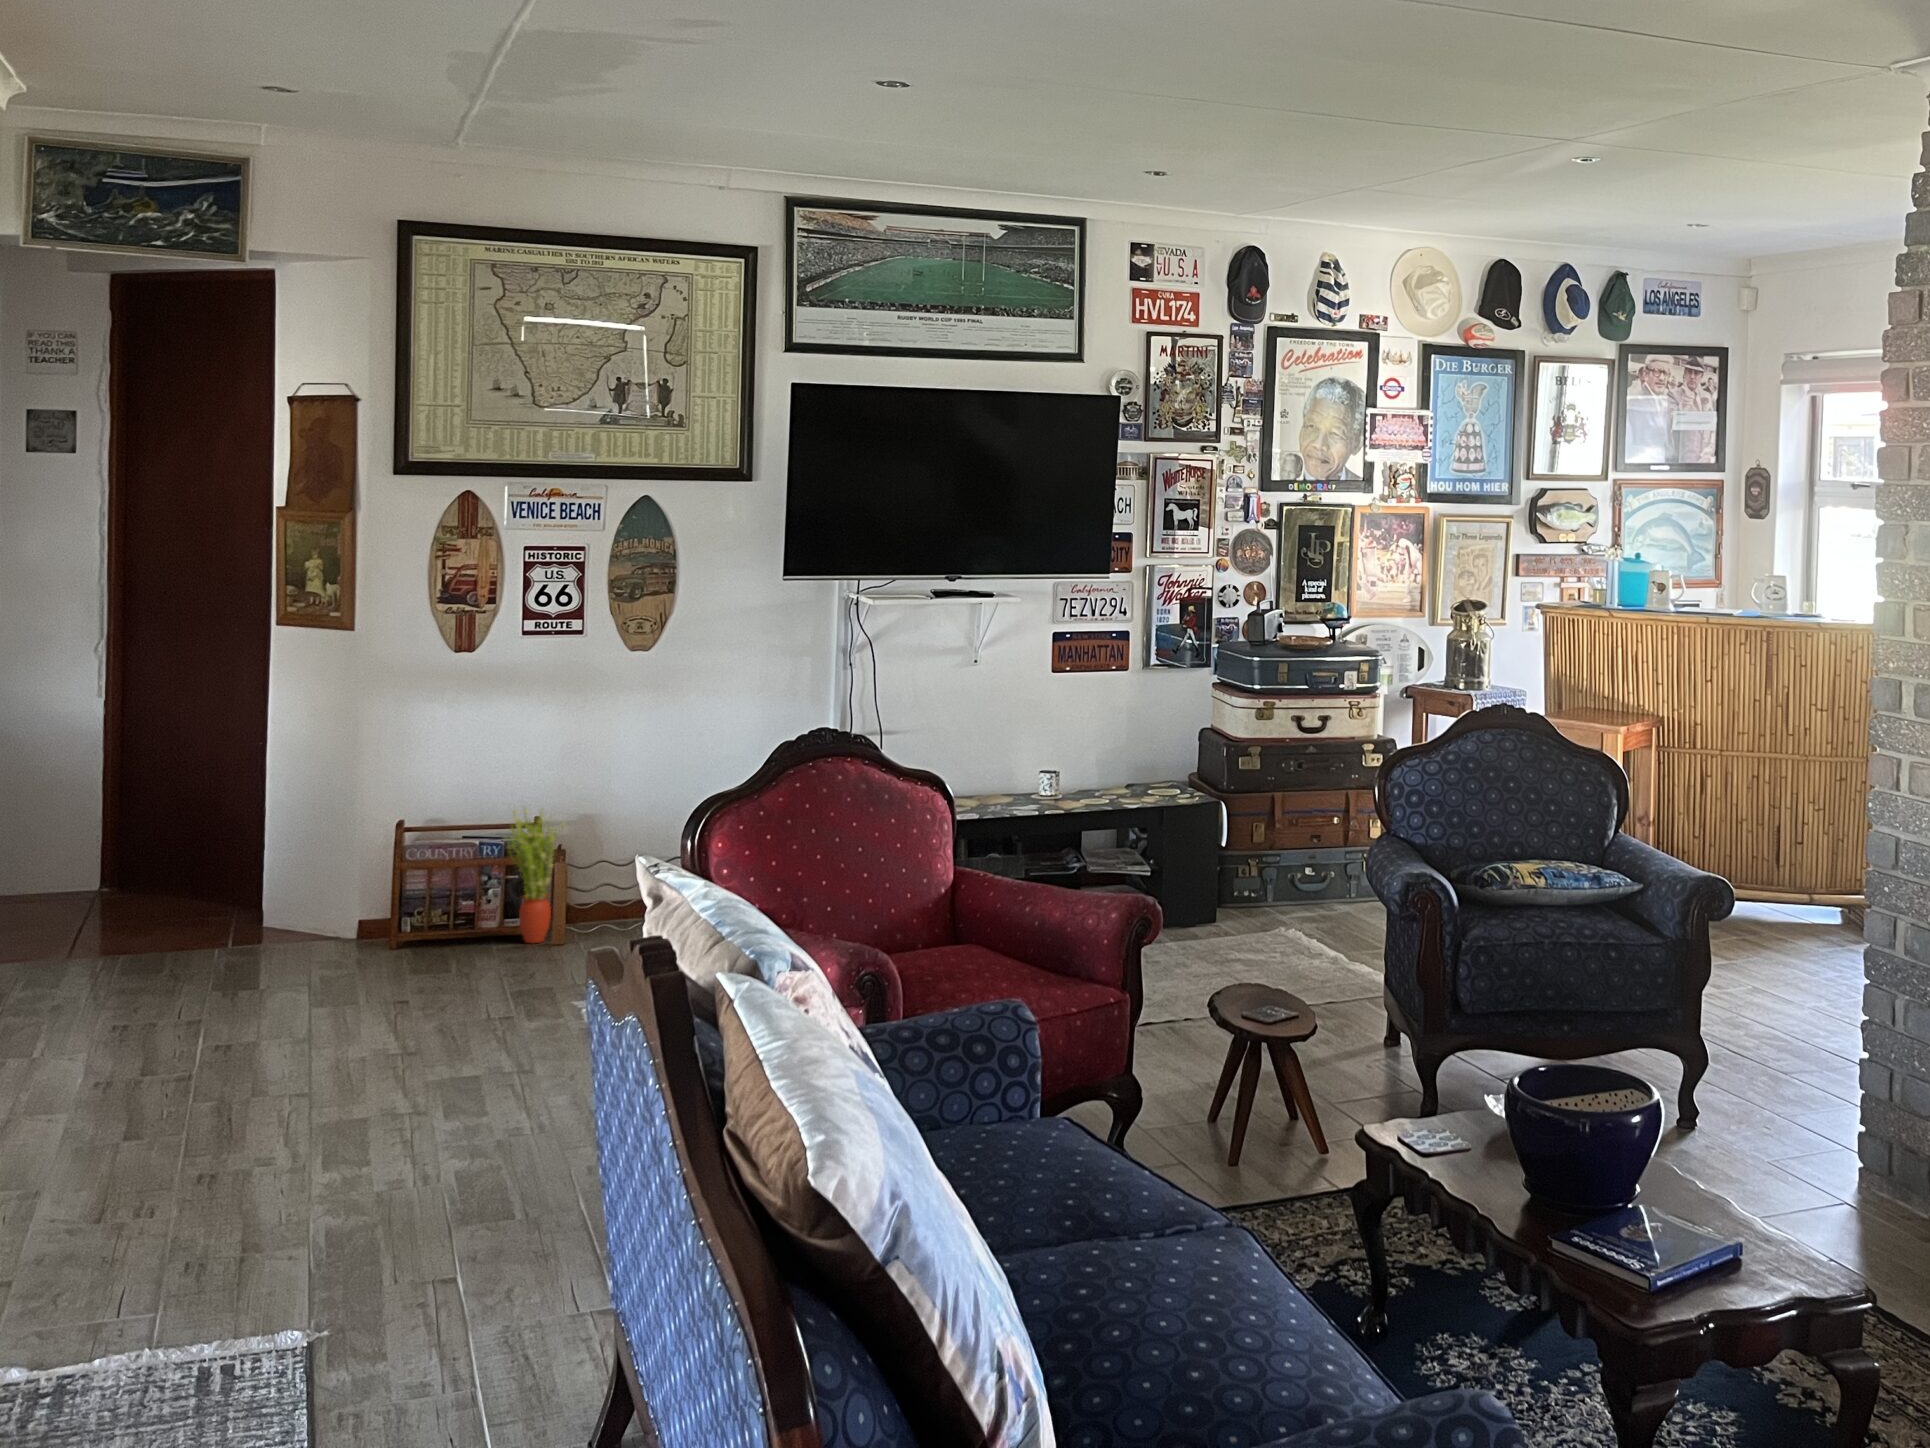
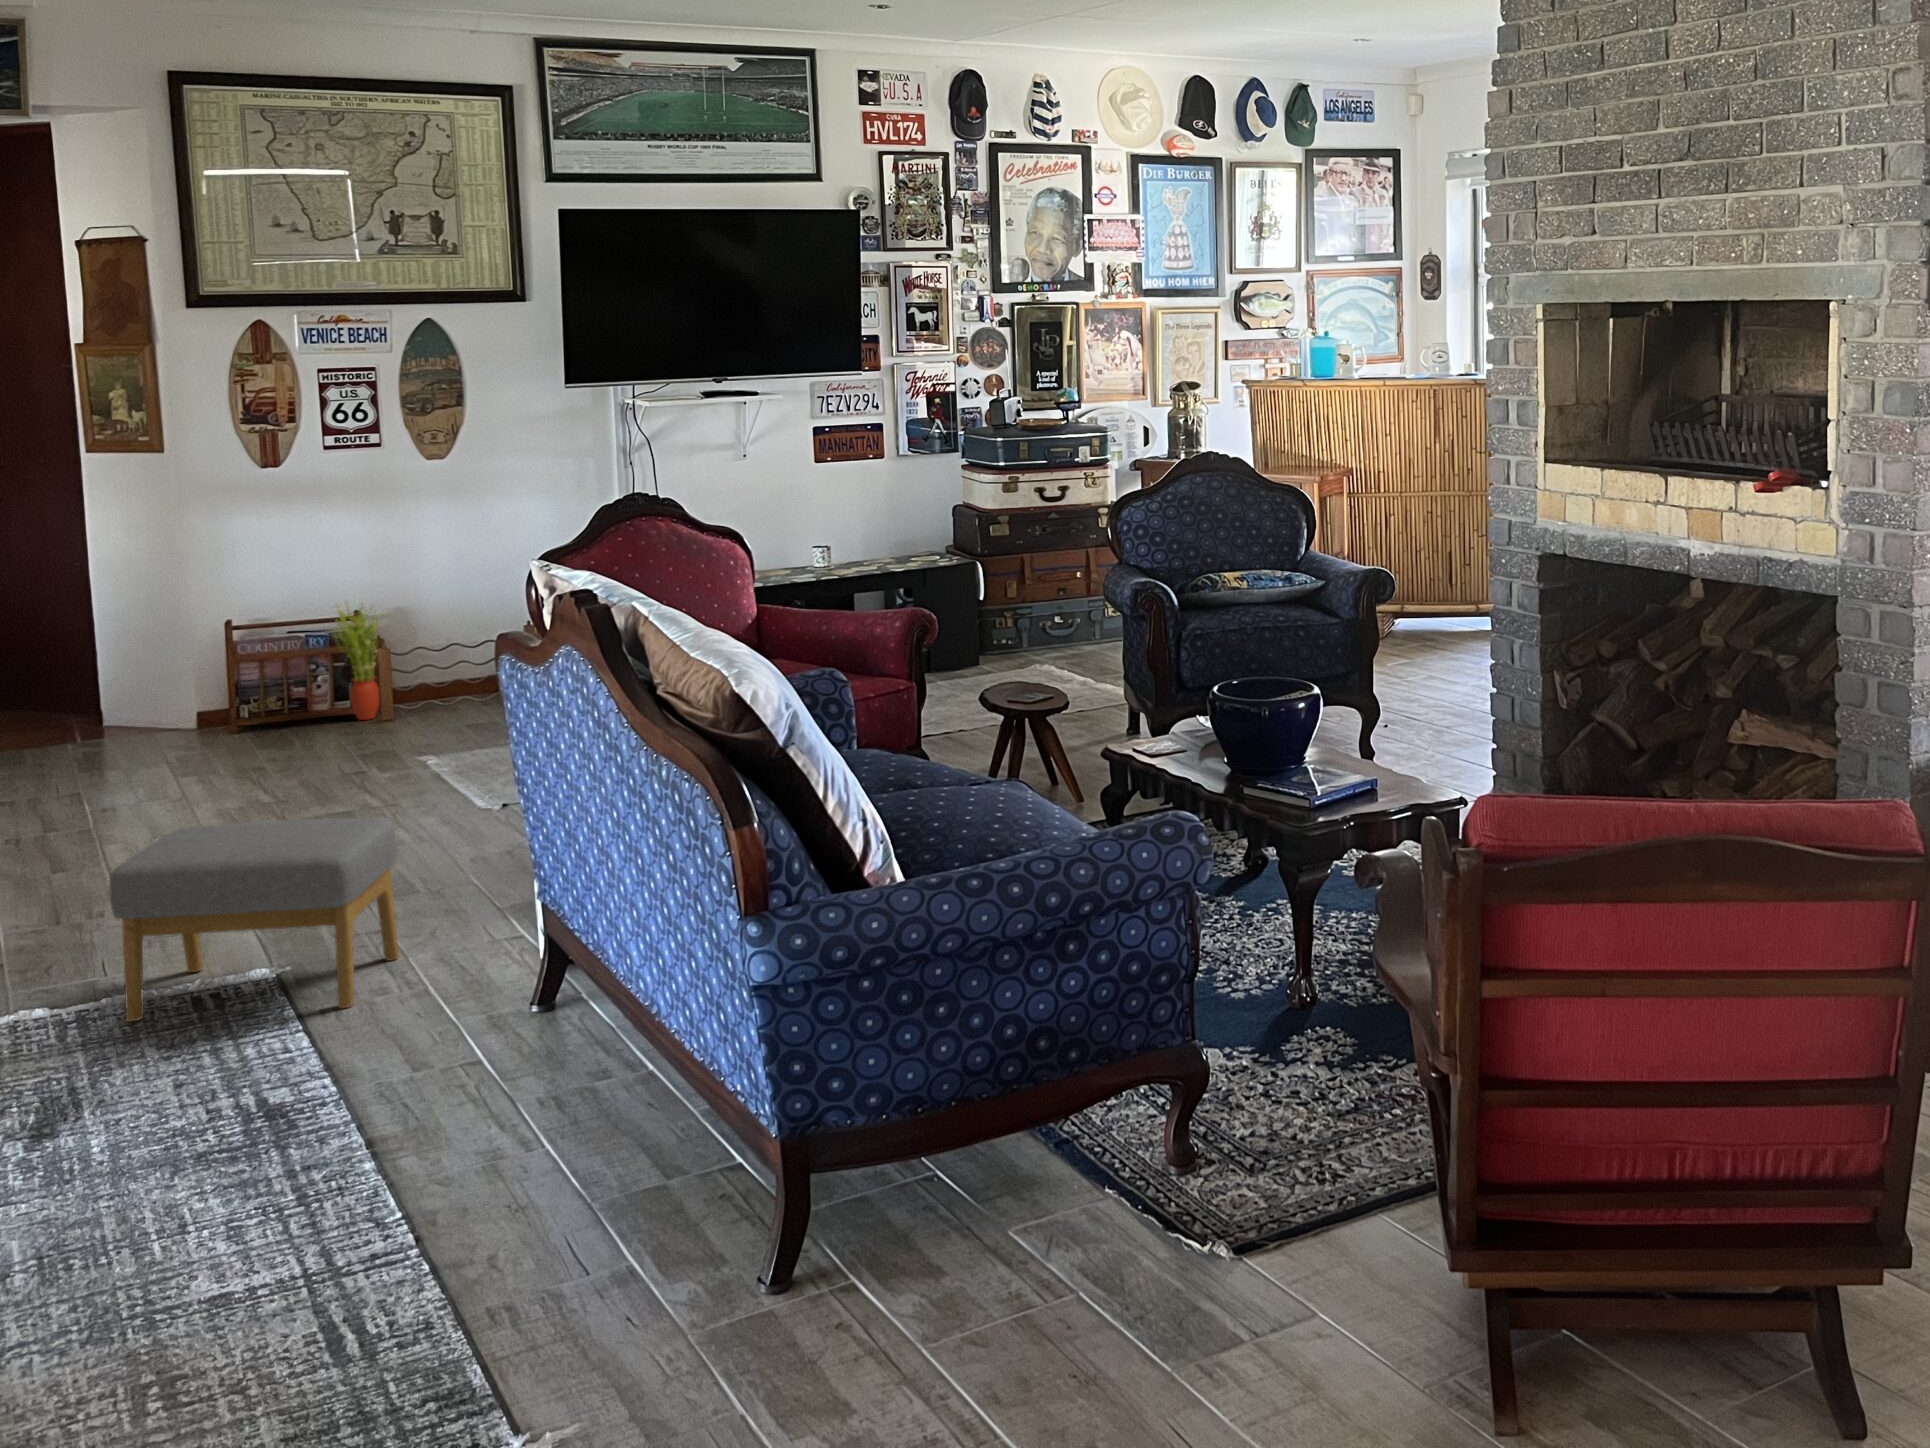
footstool: none [125,1135,485,1407] -> present [109,817,399,1021]

